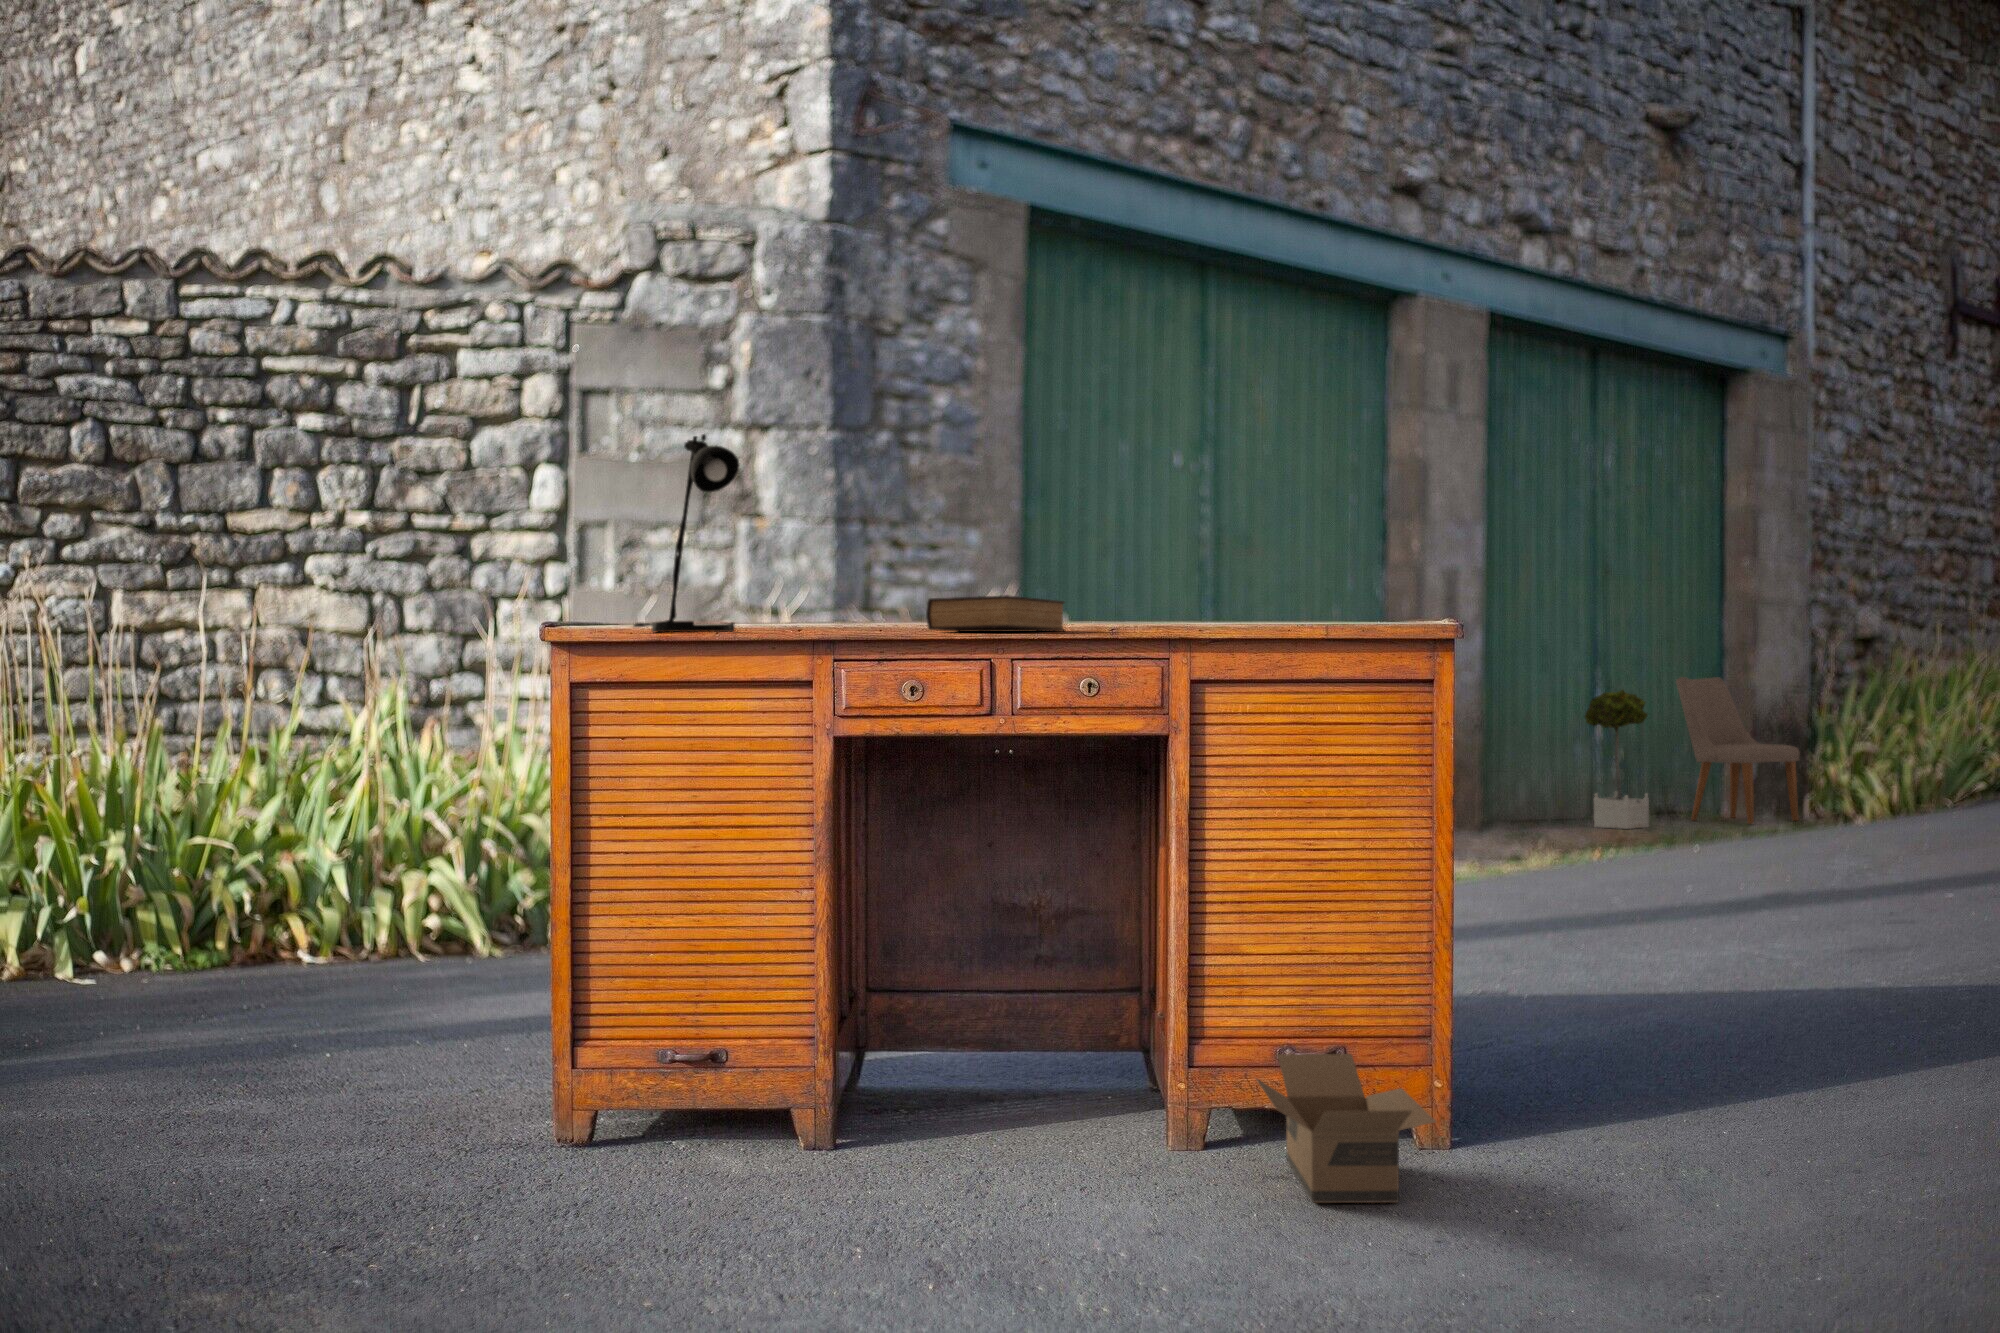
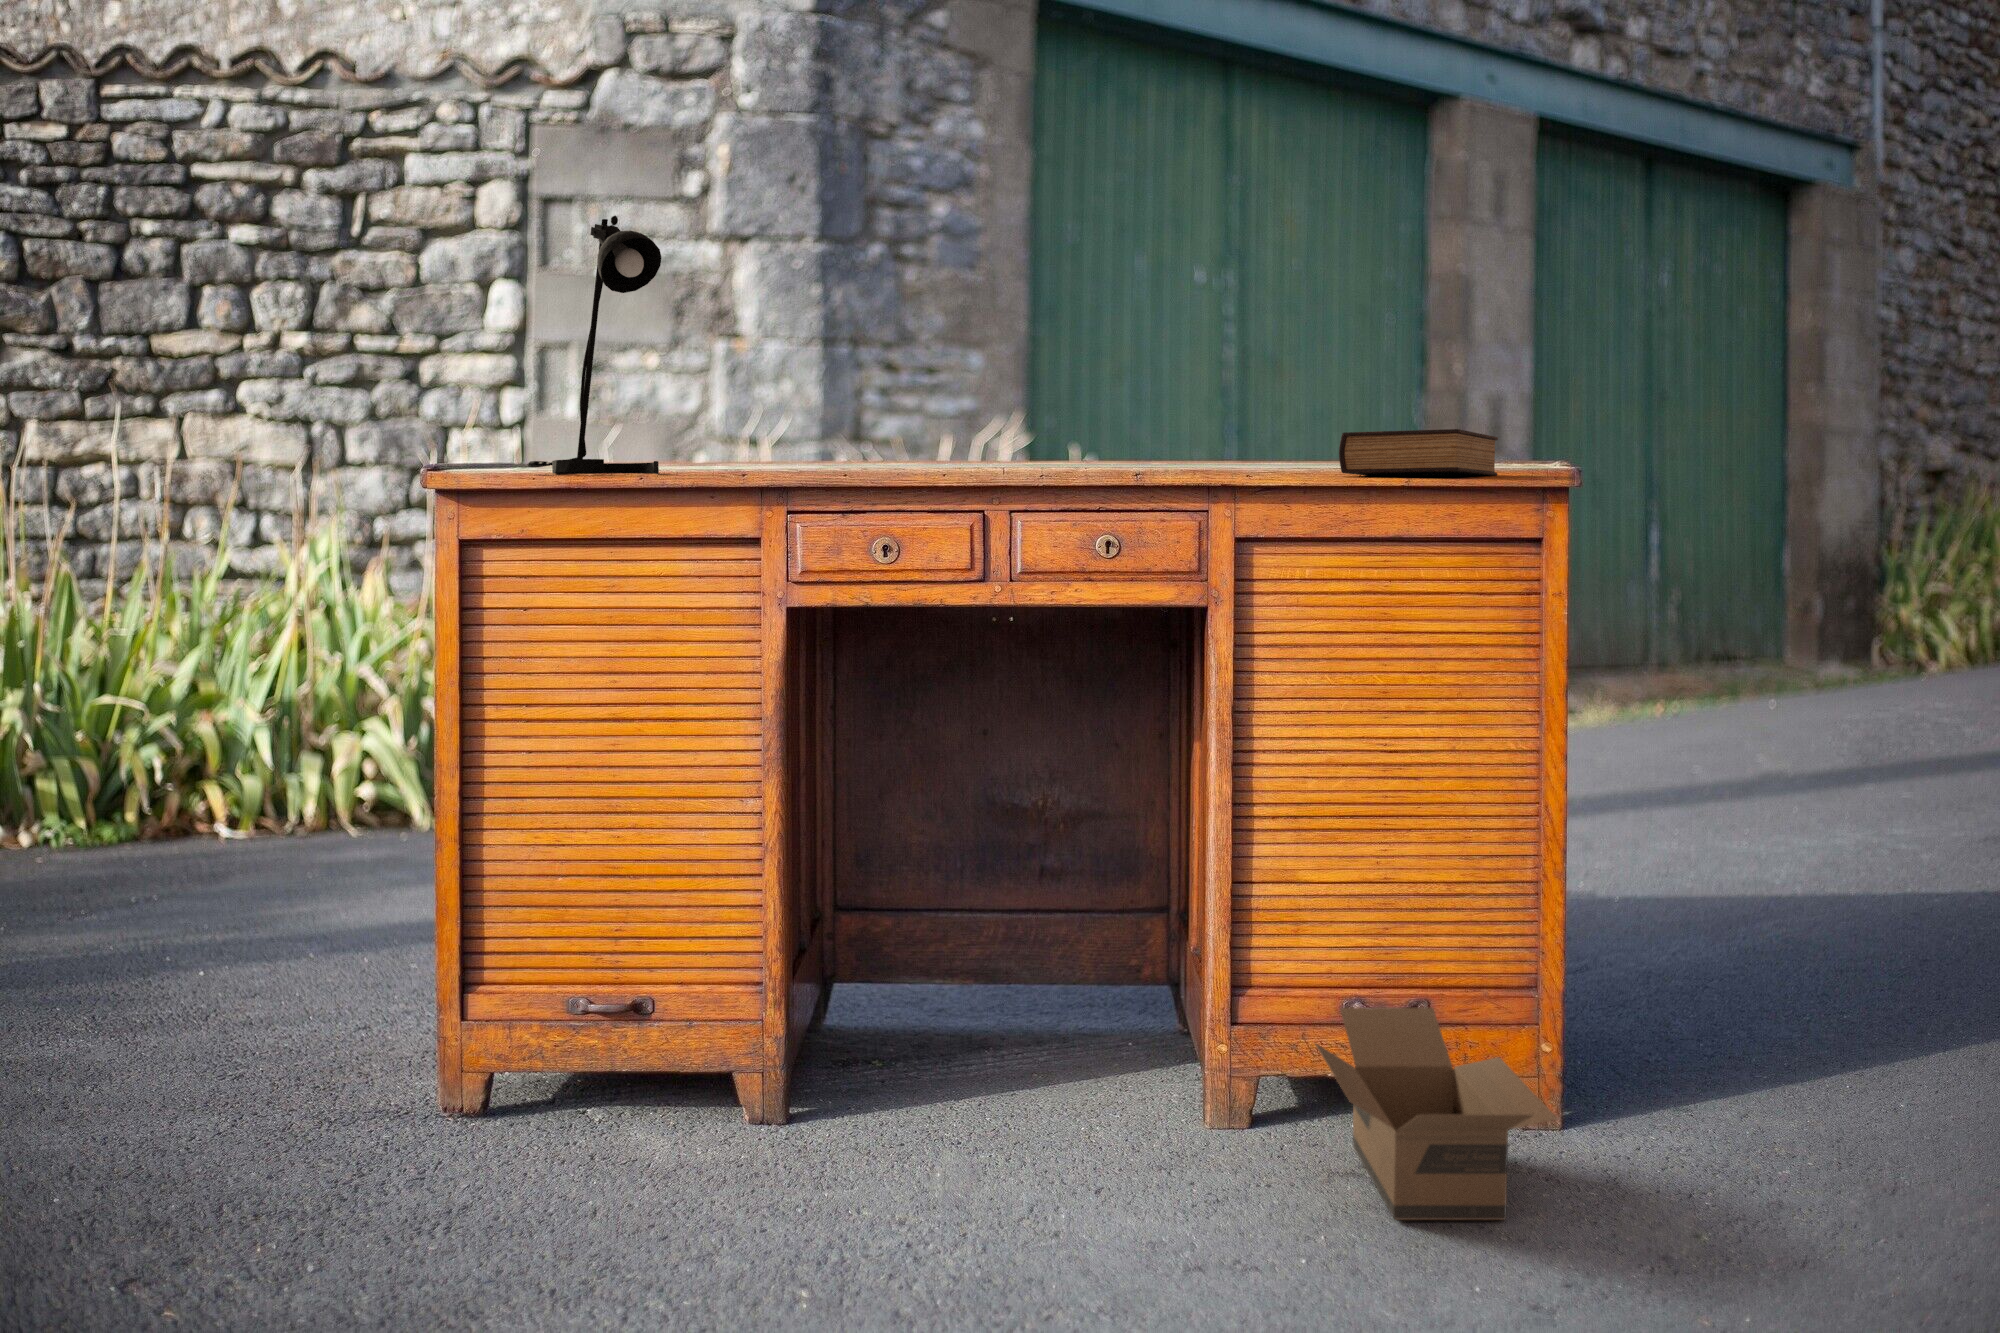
book: present [926,595,1065,632] -> present [1339,429,1498,476]
chair: present [1676,677,1800,824] -> none [1708,520,1834,674]
potted tree: present [1585,690,1649,829] -> none [1613,532,1680,678]

